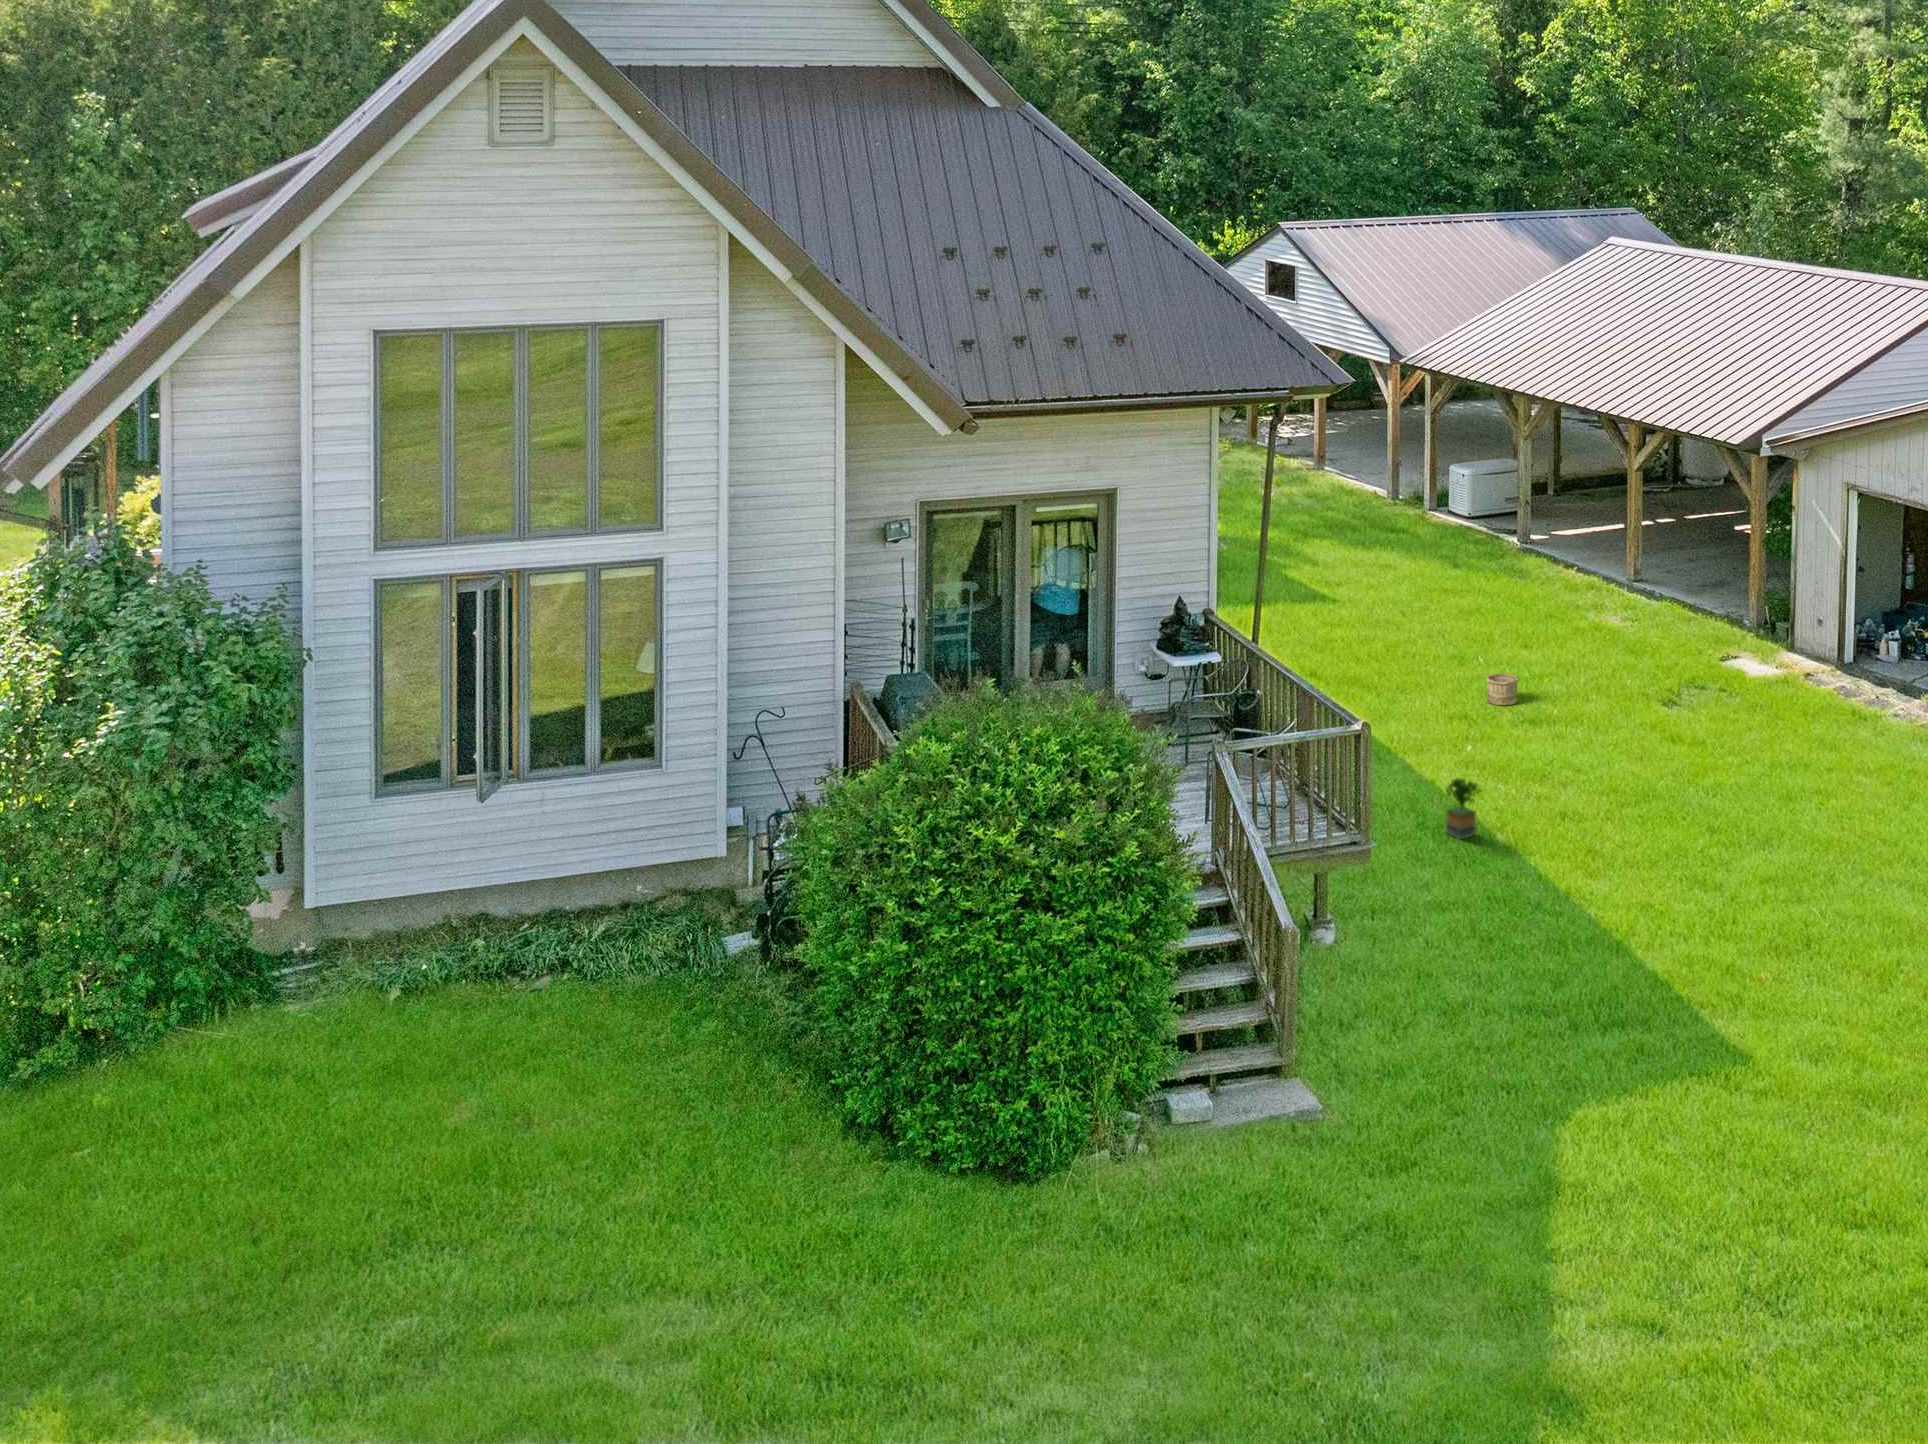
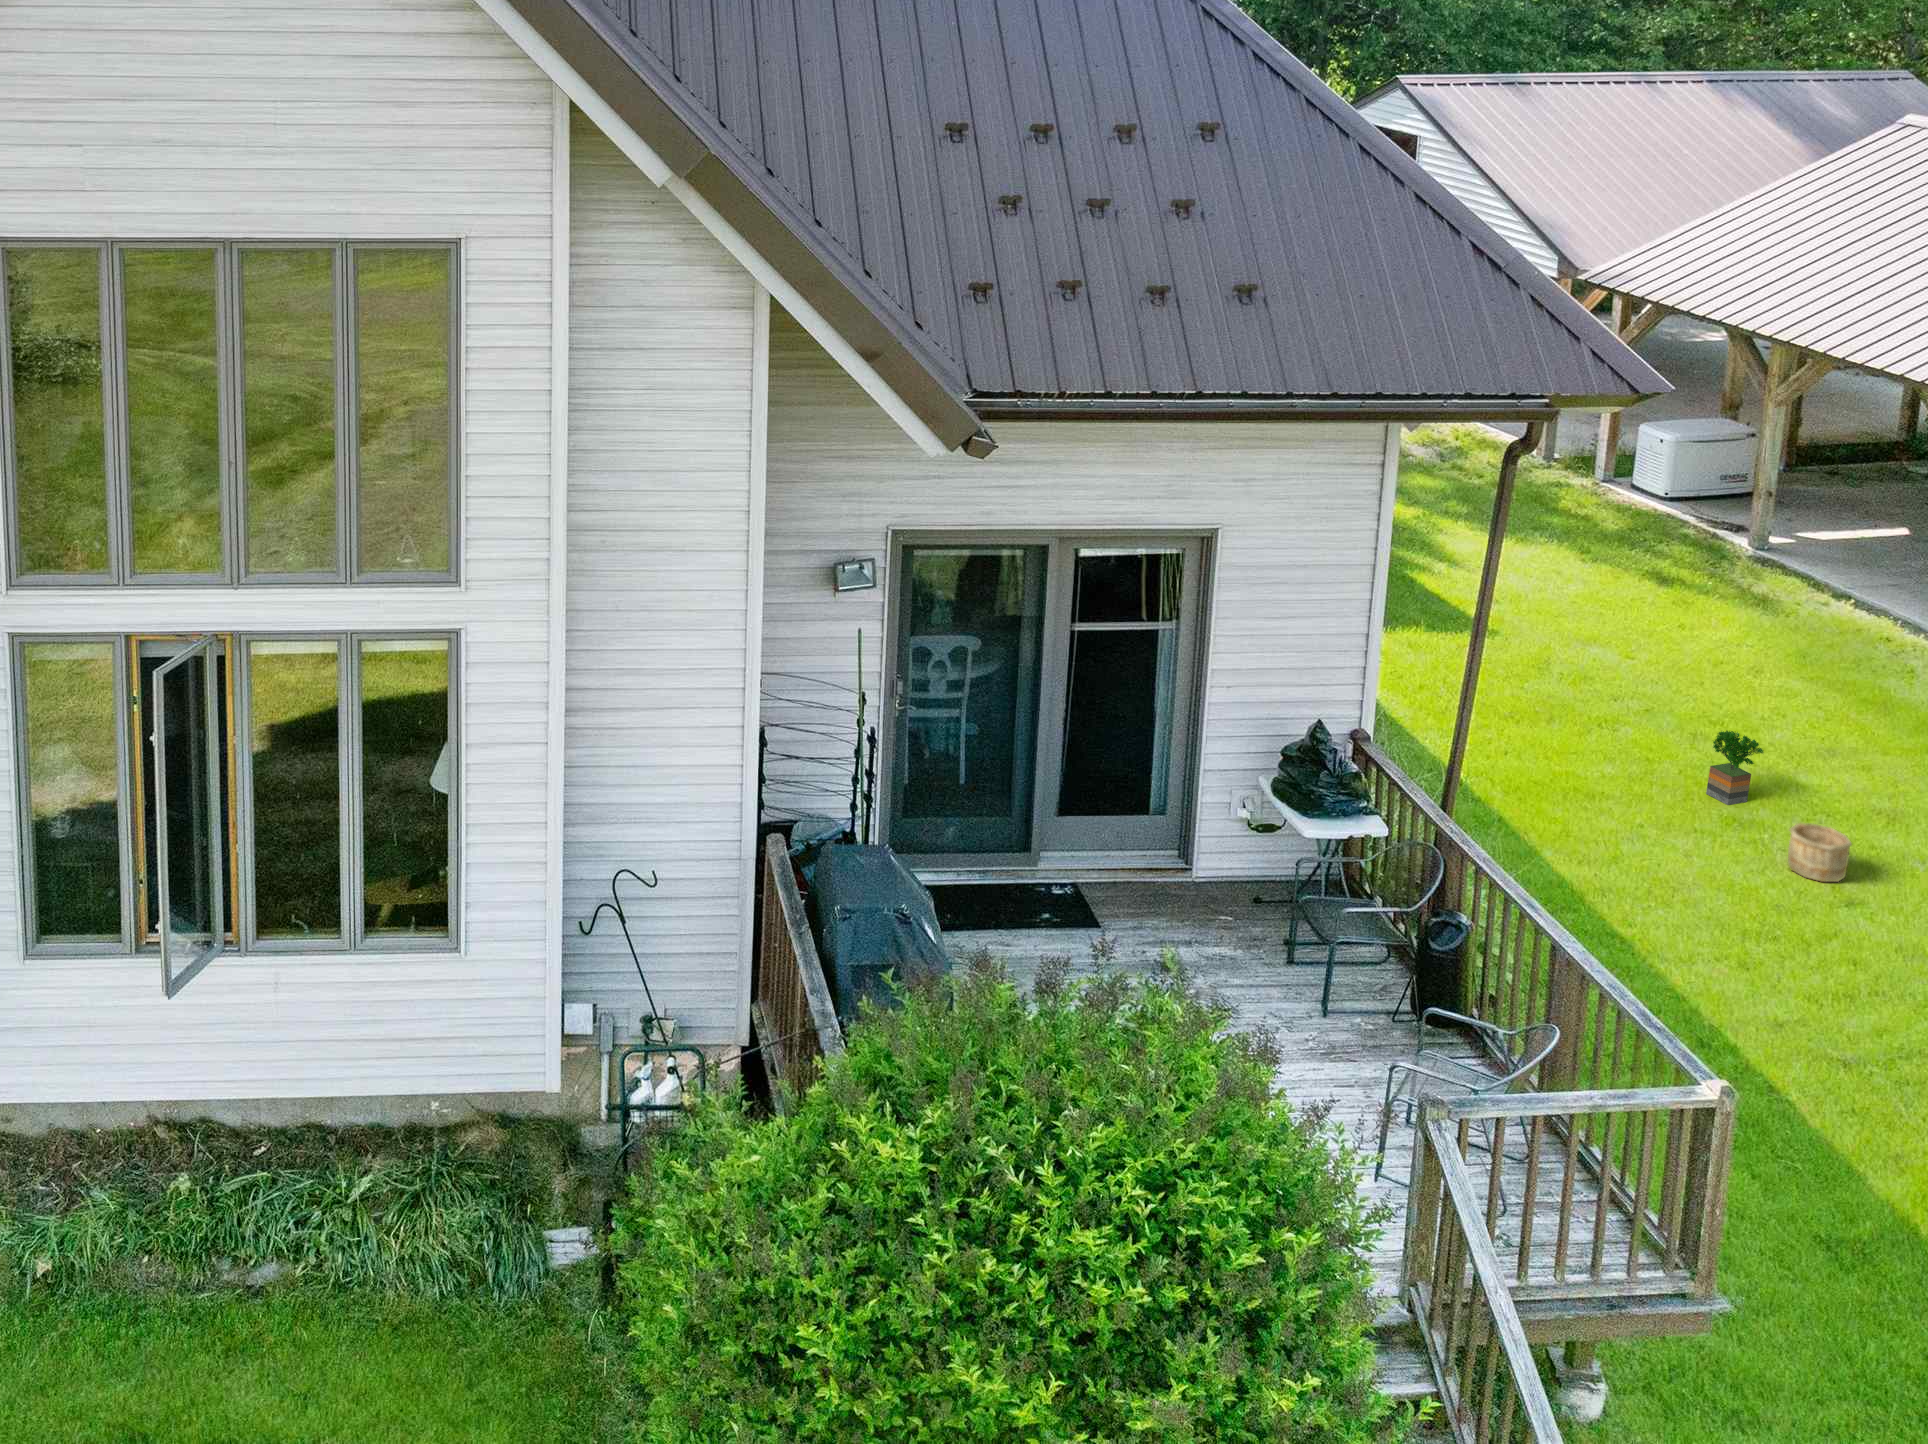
potted tree: present [1446,779,1482,839] -> present [1706,731,1764,805]

